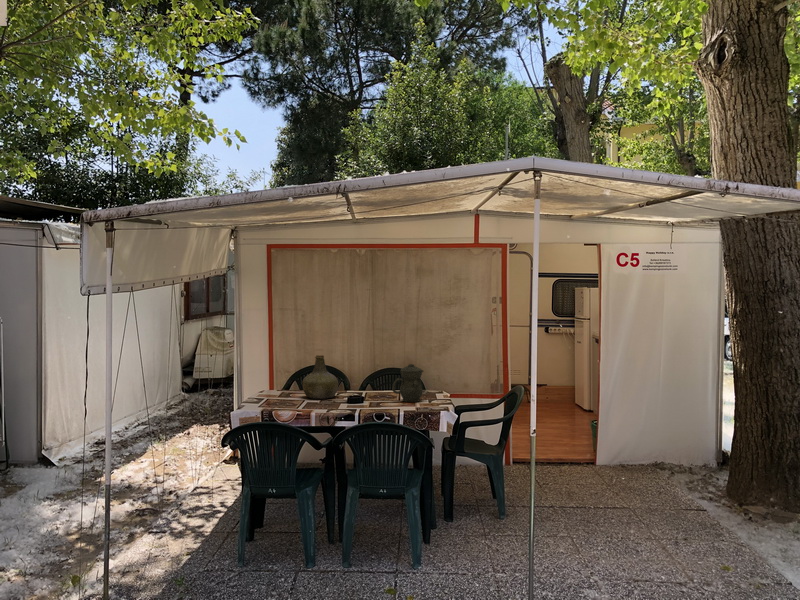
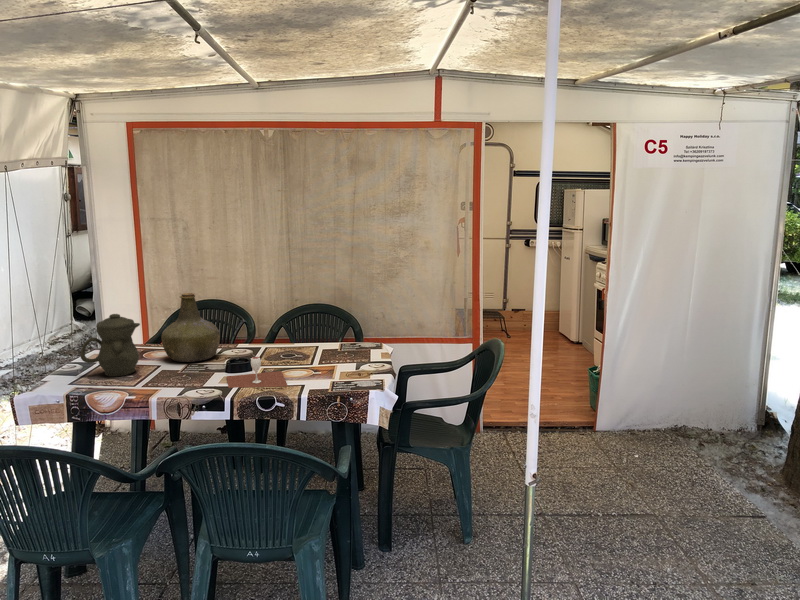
teapot: present [392,364,423,402] -> present [80,314,140,377]
wine glass: none [350,391,391,412] -> present [227,357,288,388]

